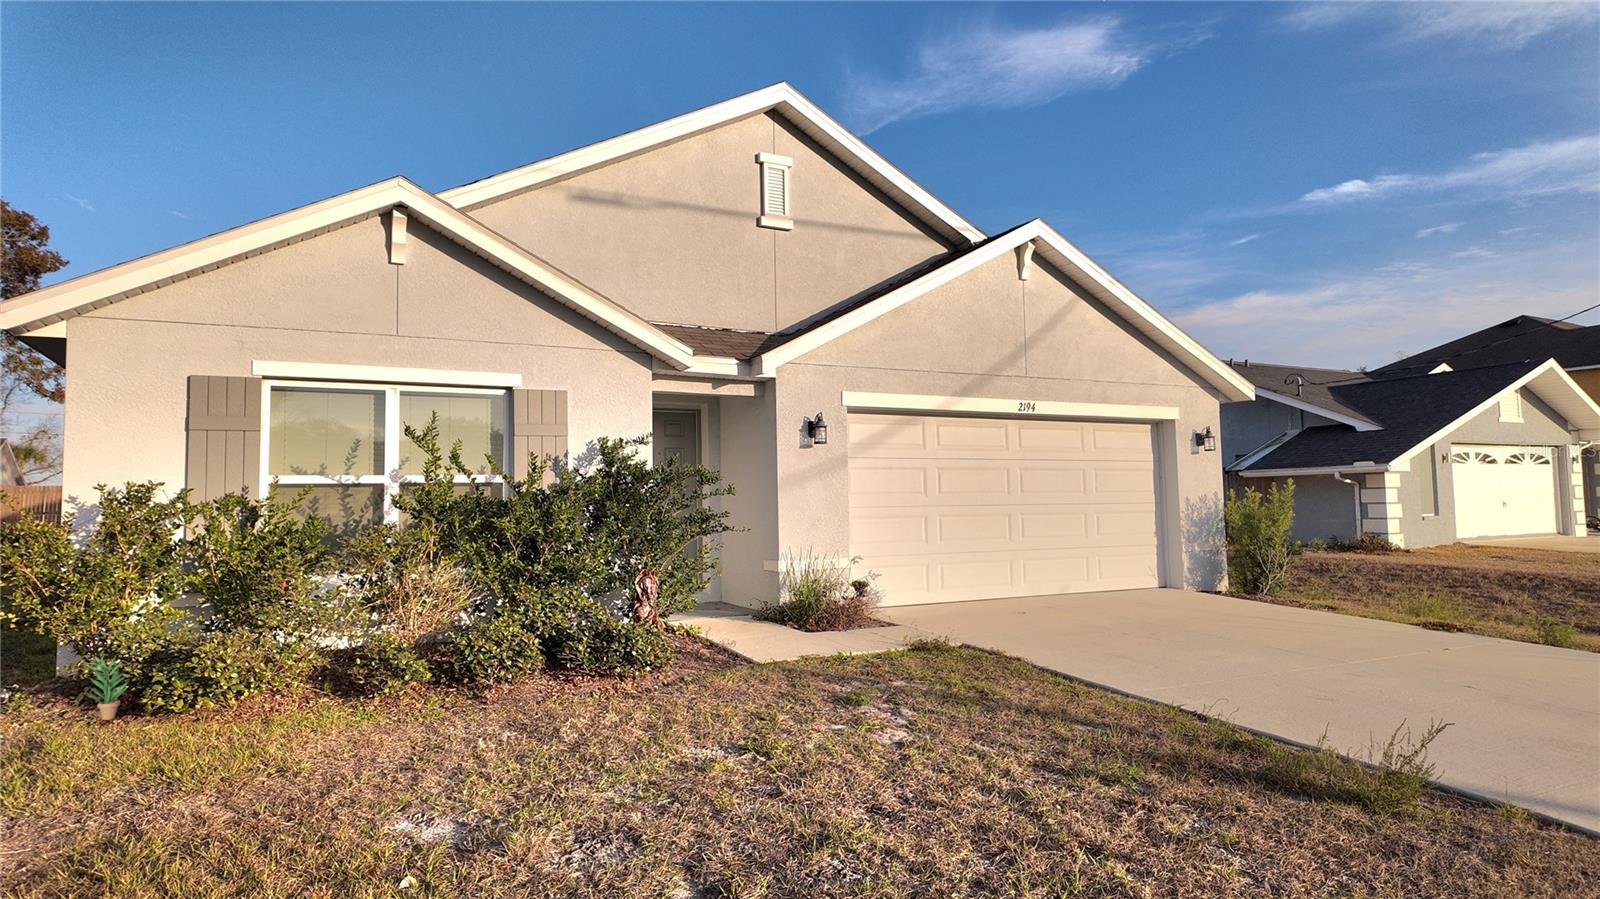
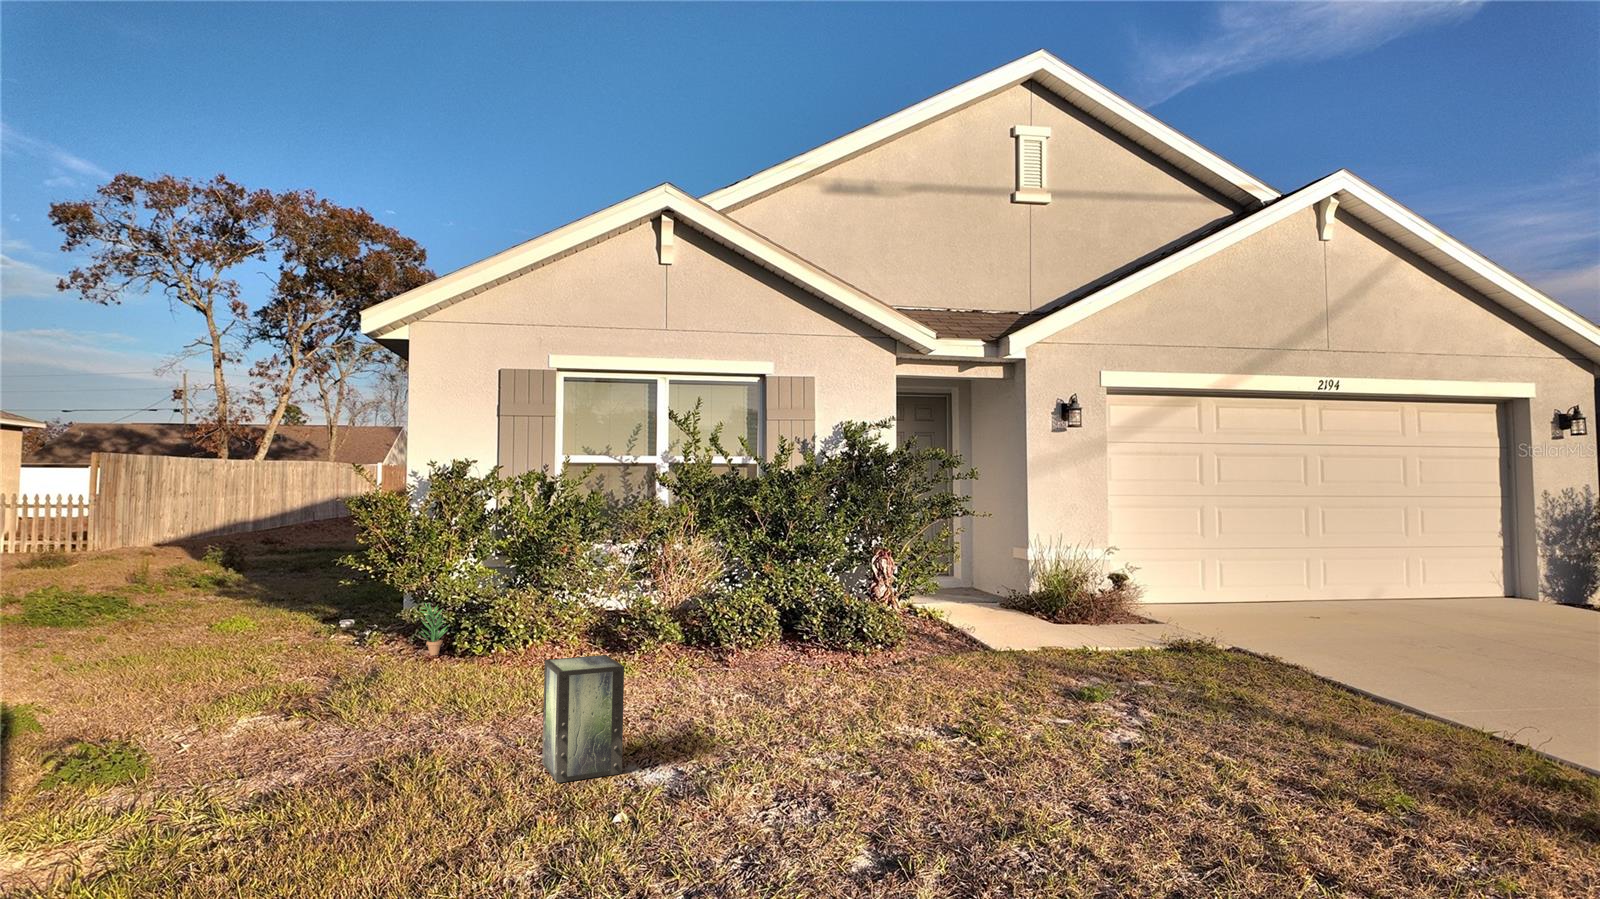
storage box: none [290,703,396,856] -> present [542,655,624,783]

